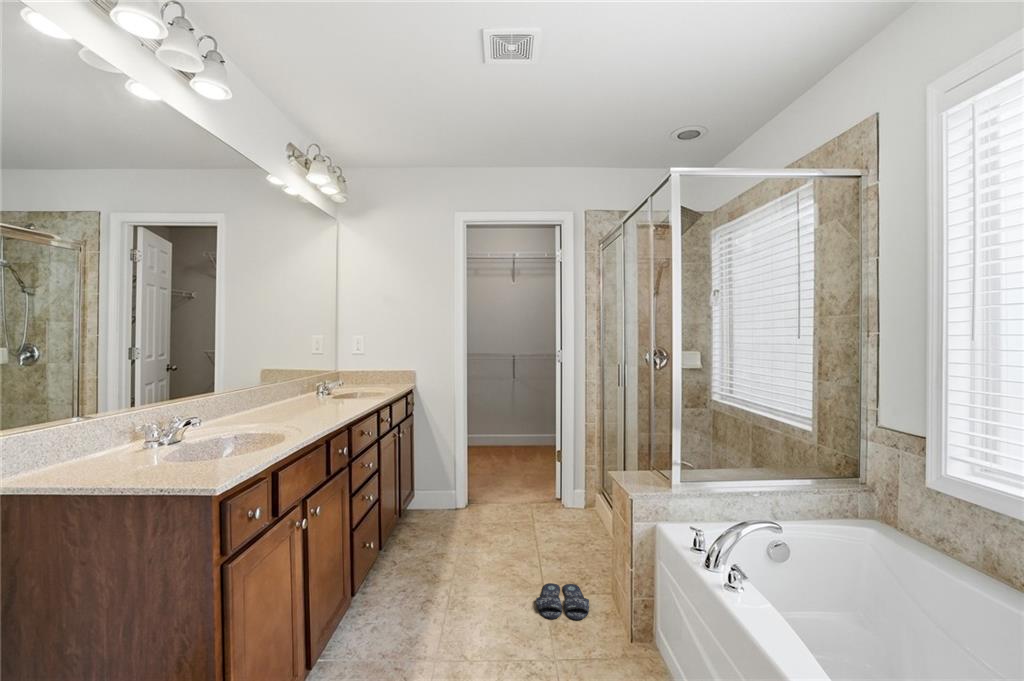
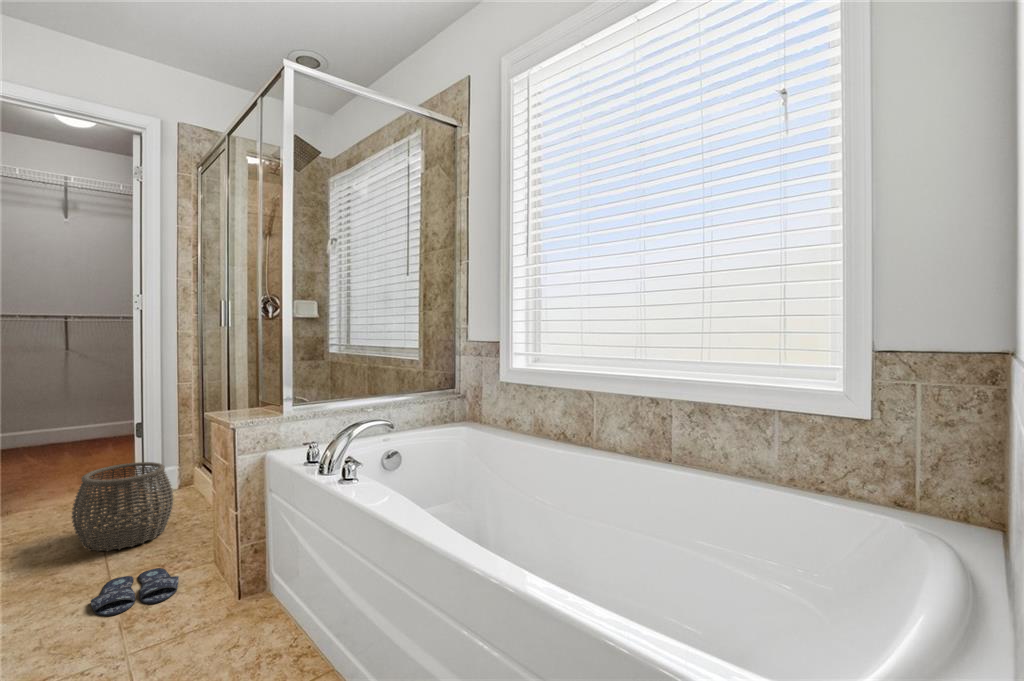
woven basket: none [524,487,583,556] -> present [72,462,173,552]

